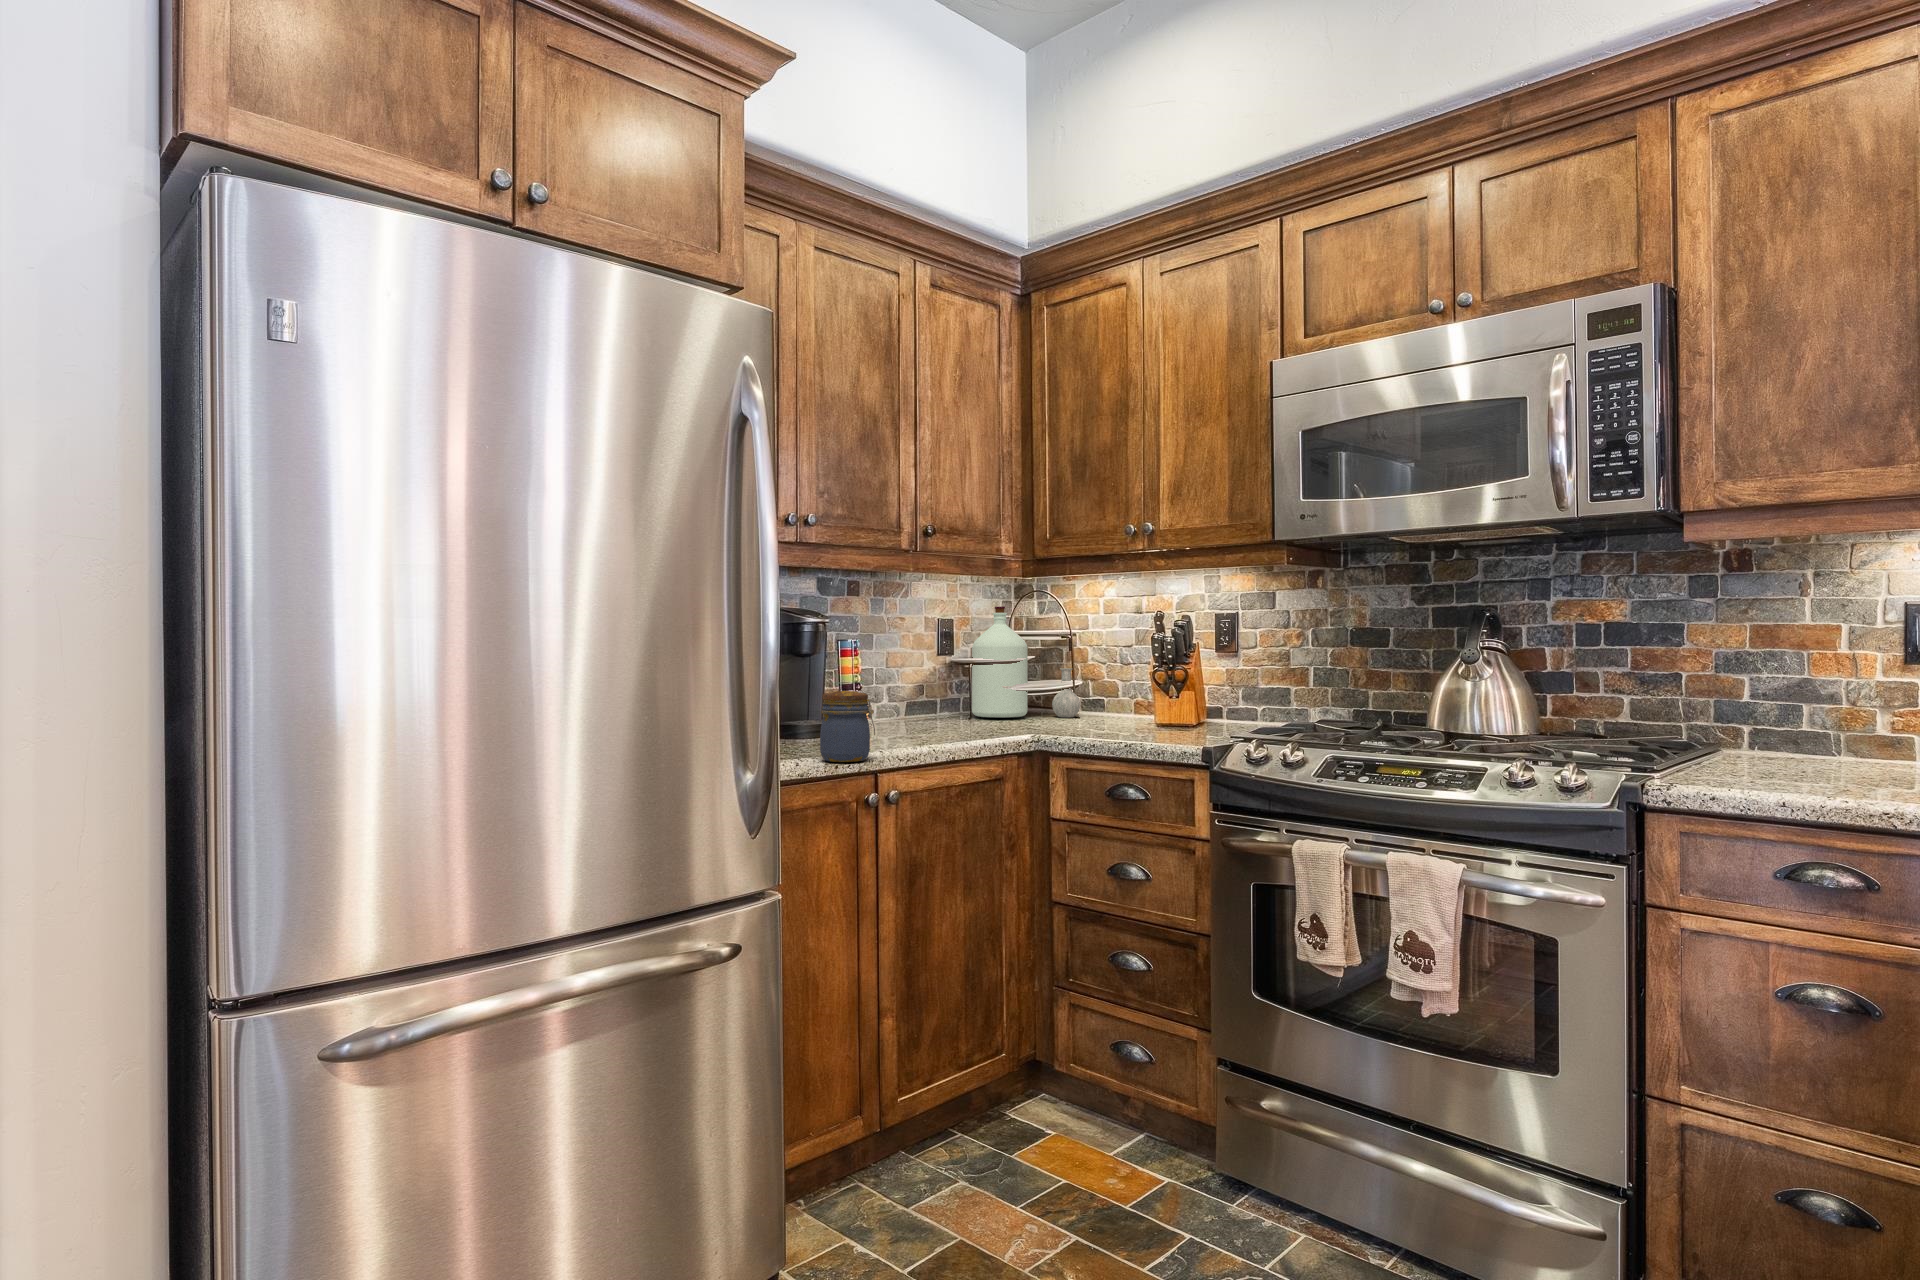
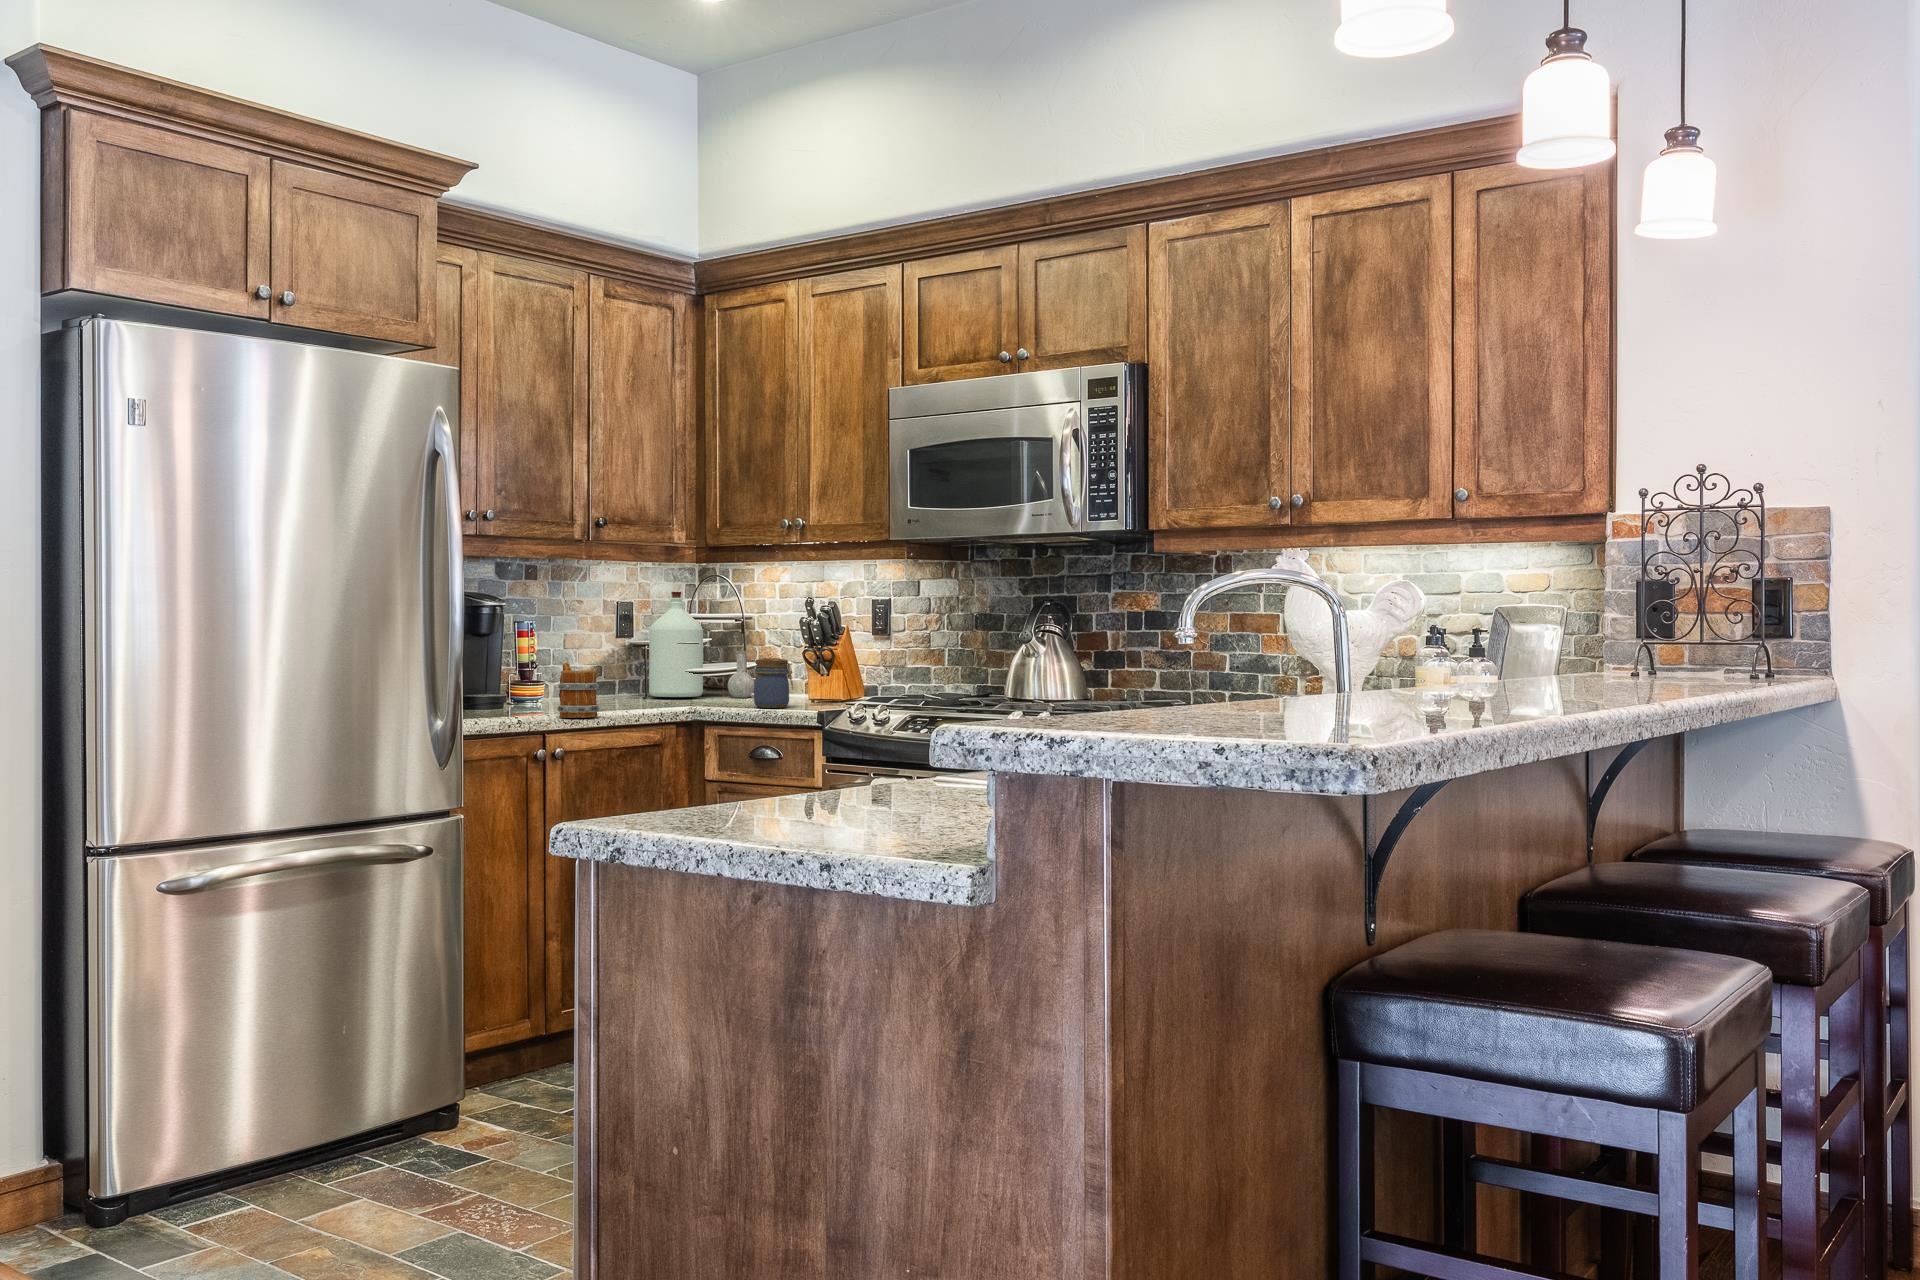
mug: none [890,686,940,753] -> present [557,662,600,718]
jar: present [820,691,875,762] -> present [754,658,793,708]

